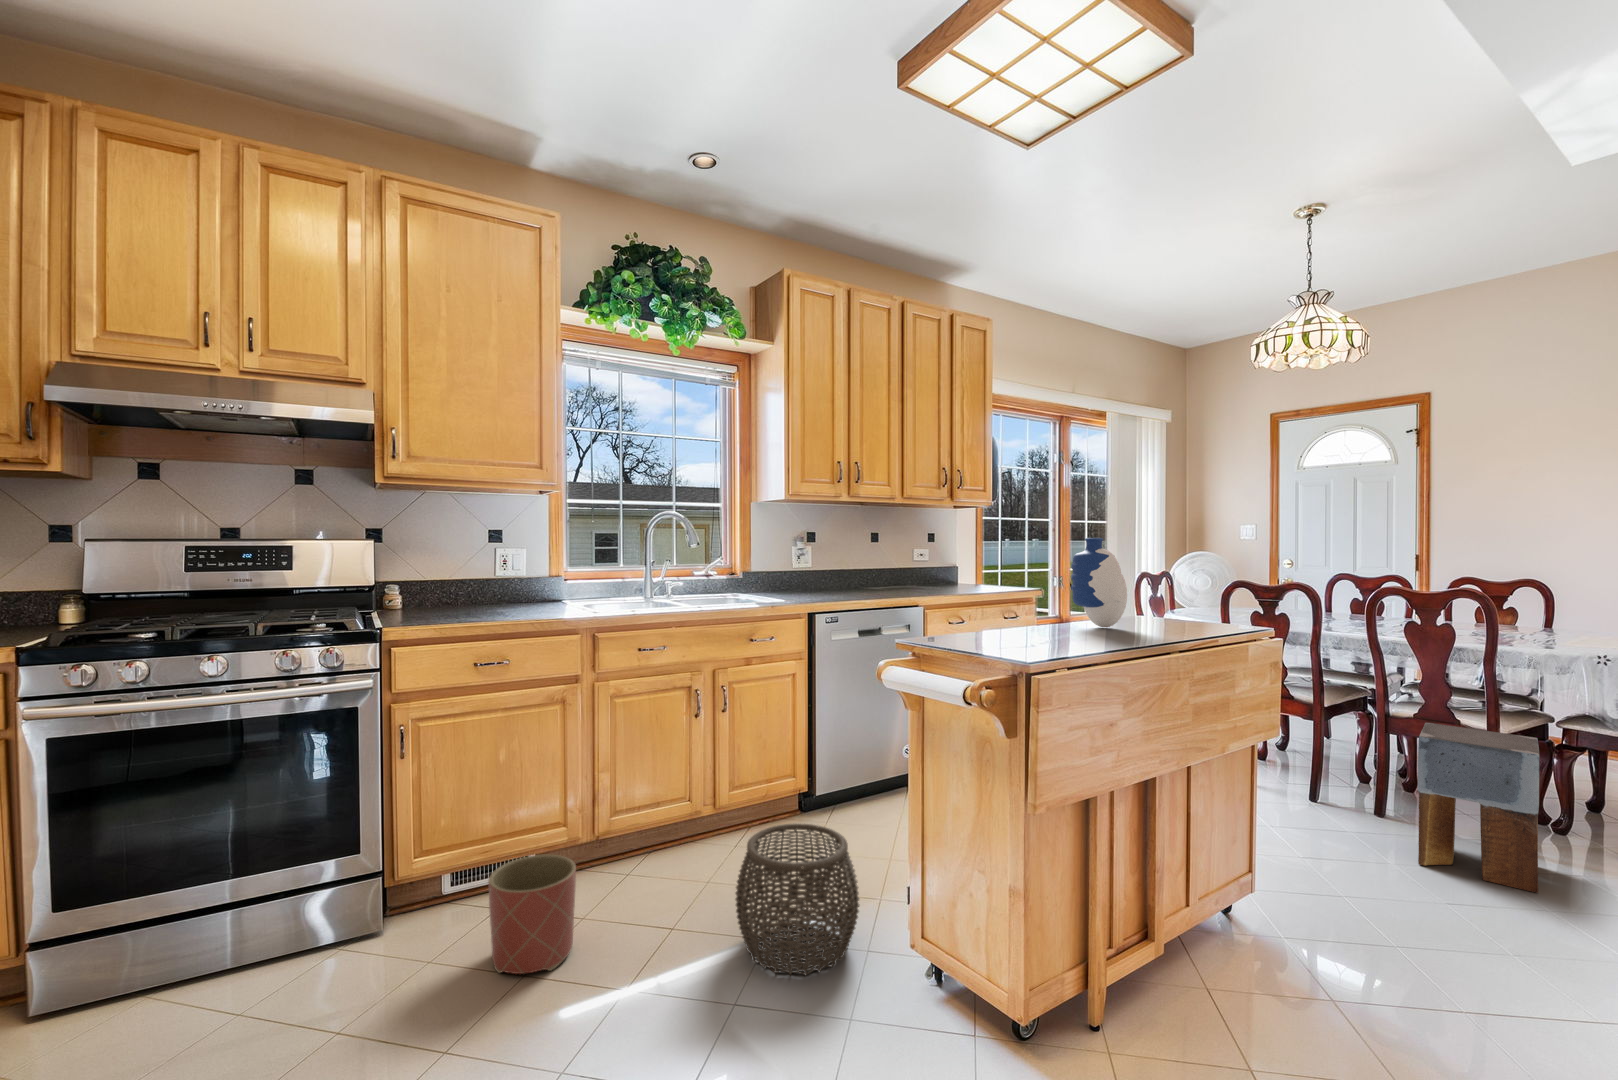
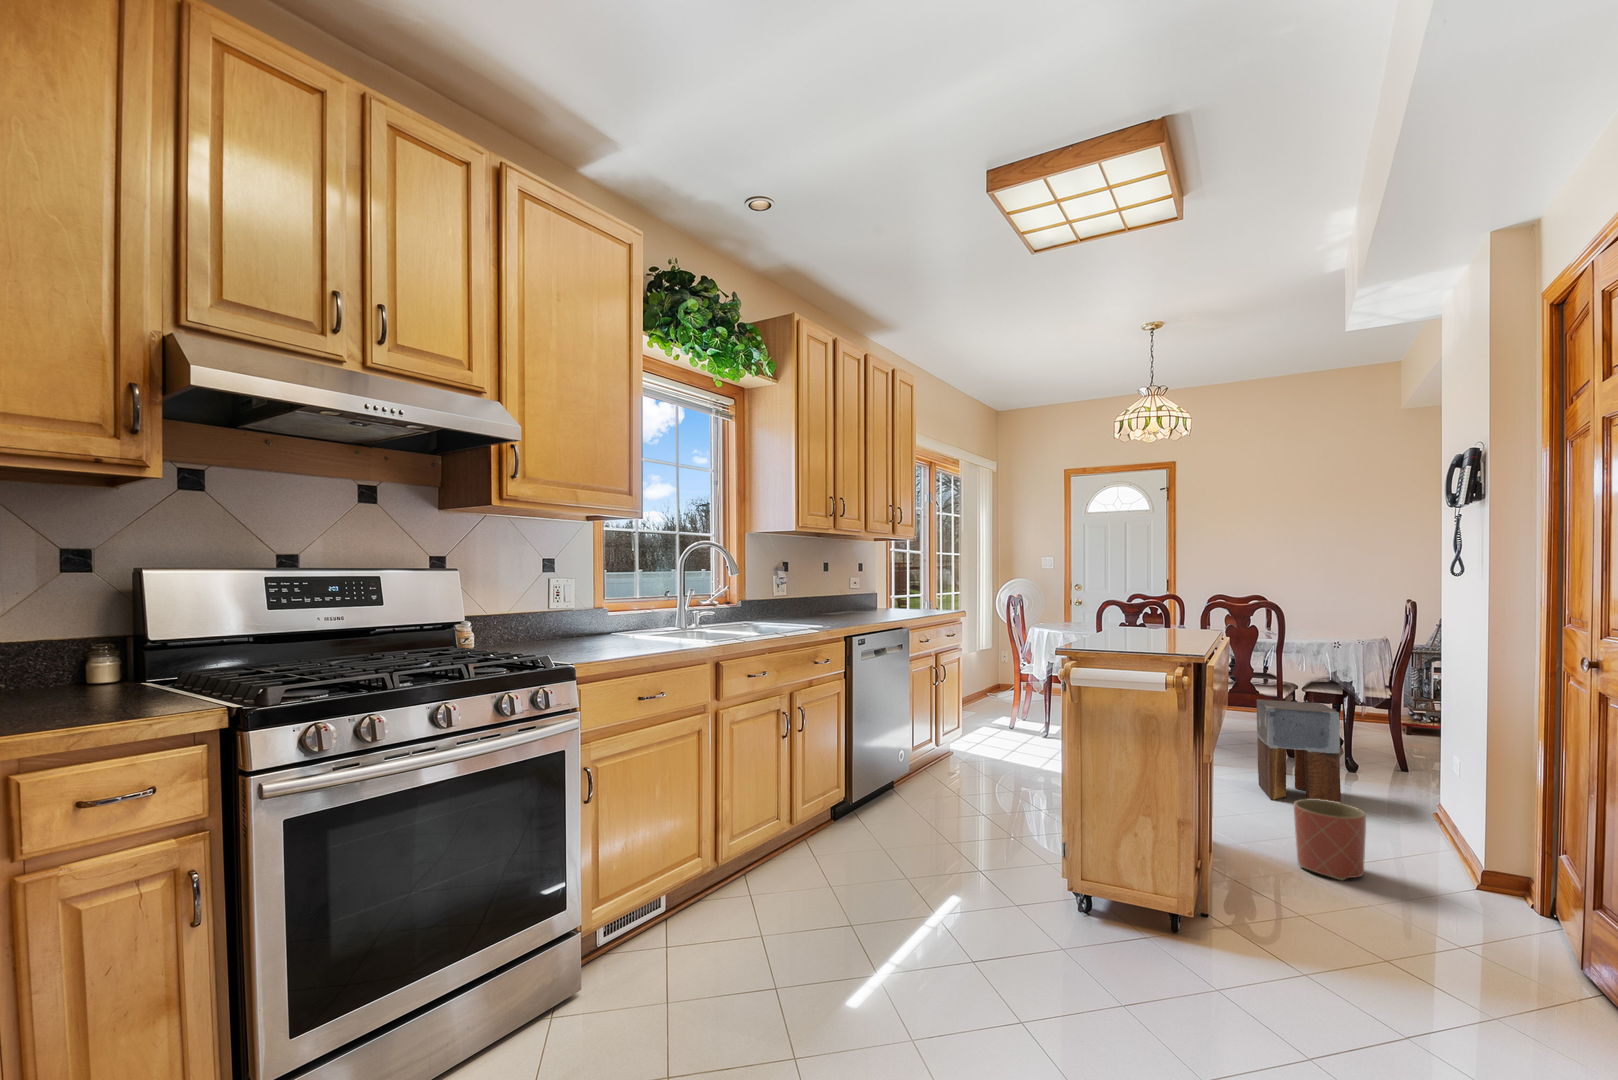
vase: present [1071,538,1127,627] -> none [1142,569,1186,637]
woven basket: present [736,823,859,975] -> none [916,823,1029,954]
planter: present [488,855,576,974] -> present [1294,799,1366,880]

